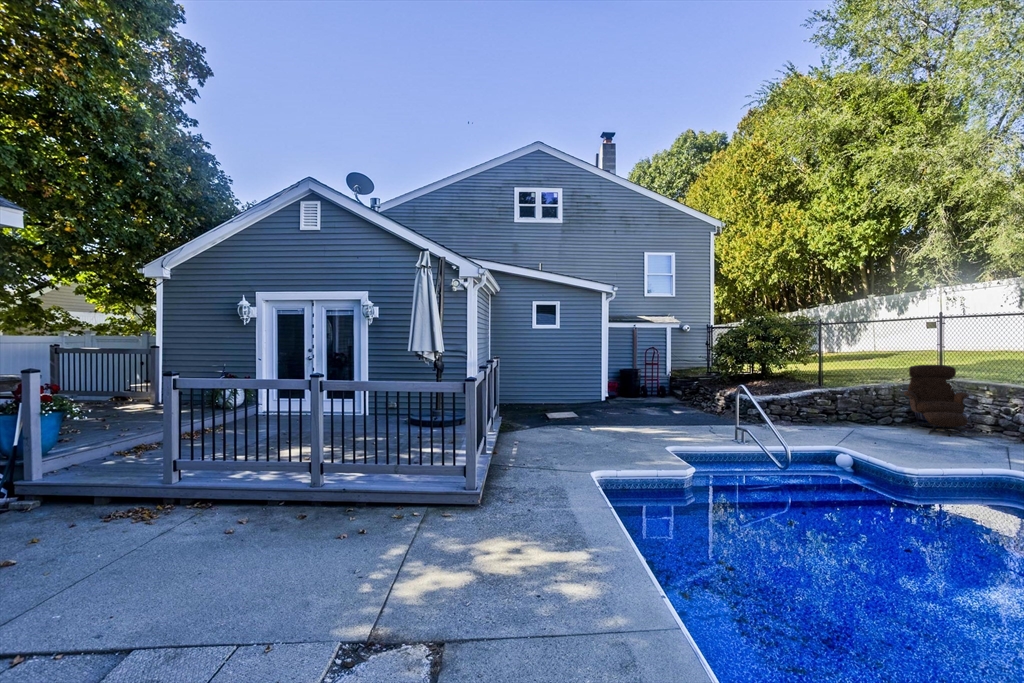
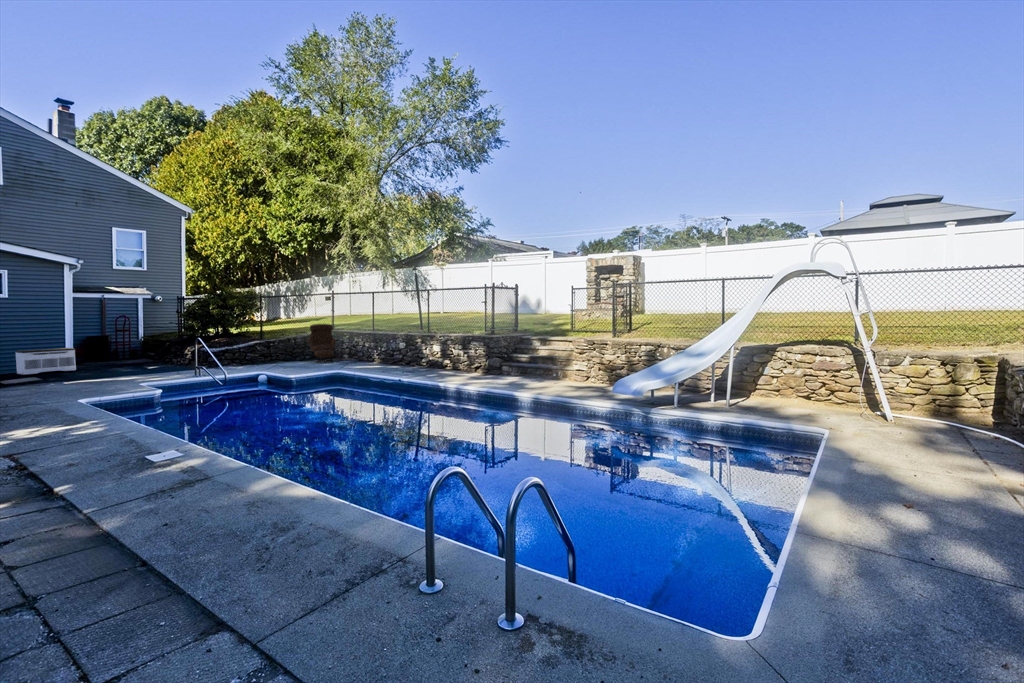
bench: none [557,384,606,411] -> present [16,348,76,375]

